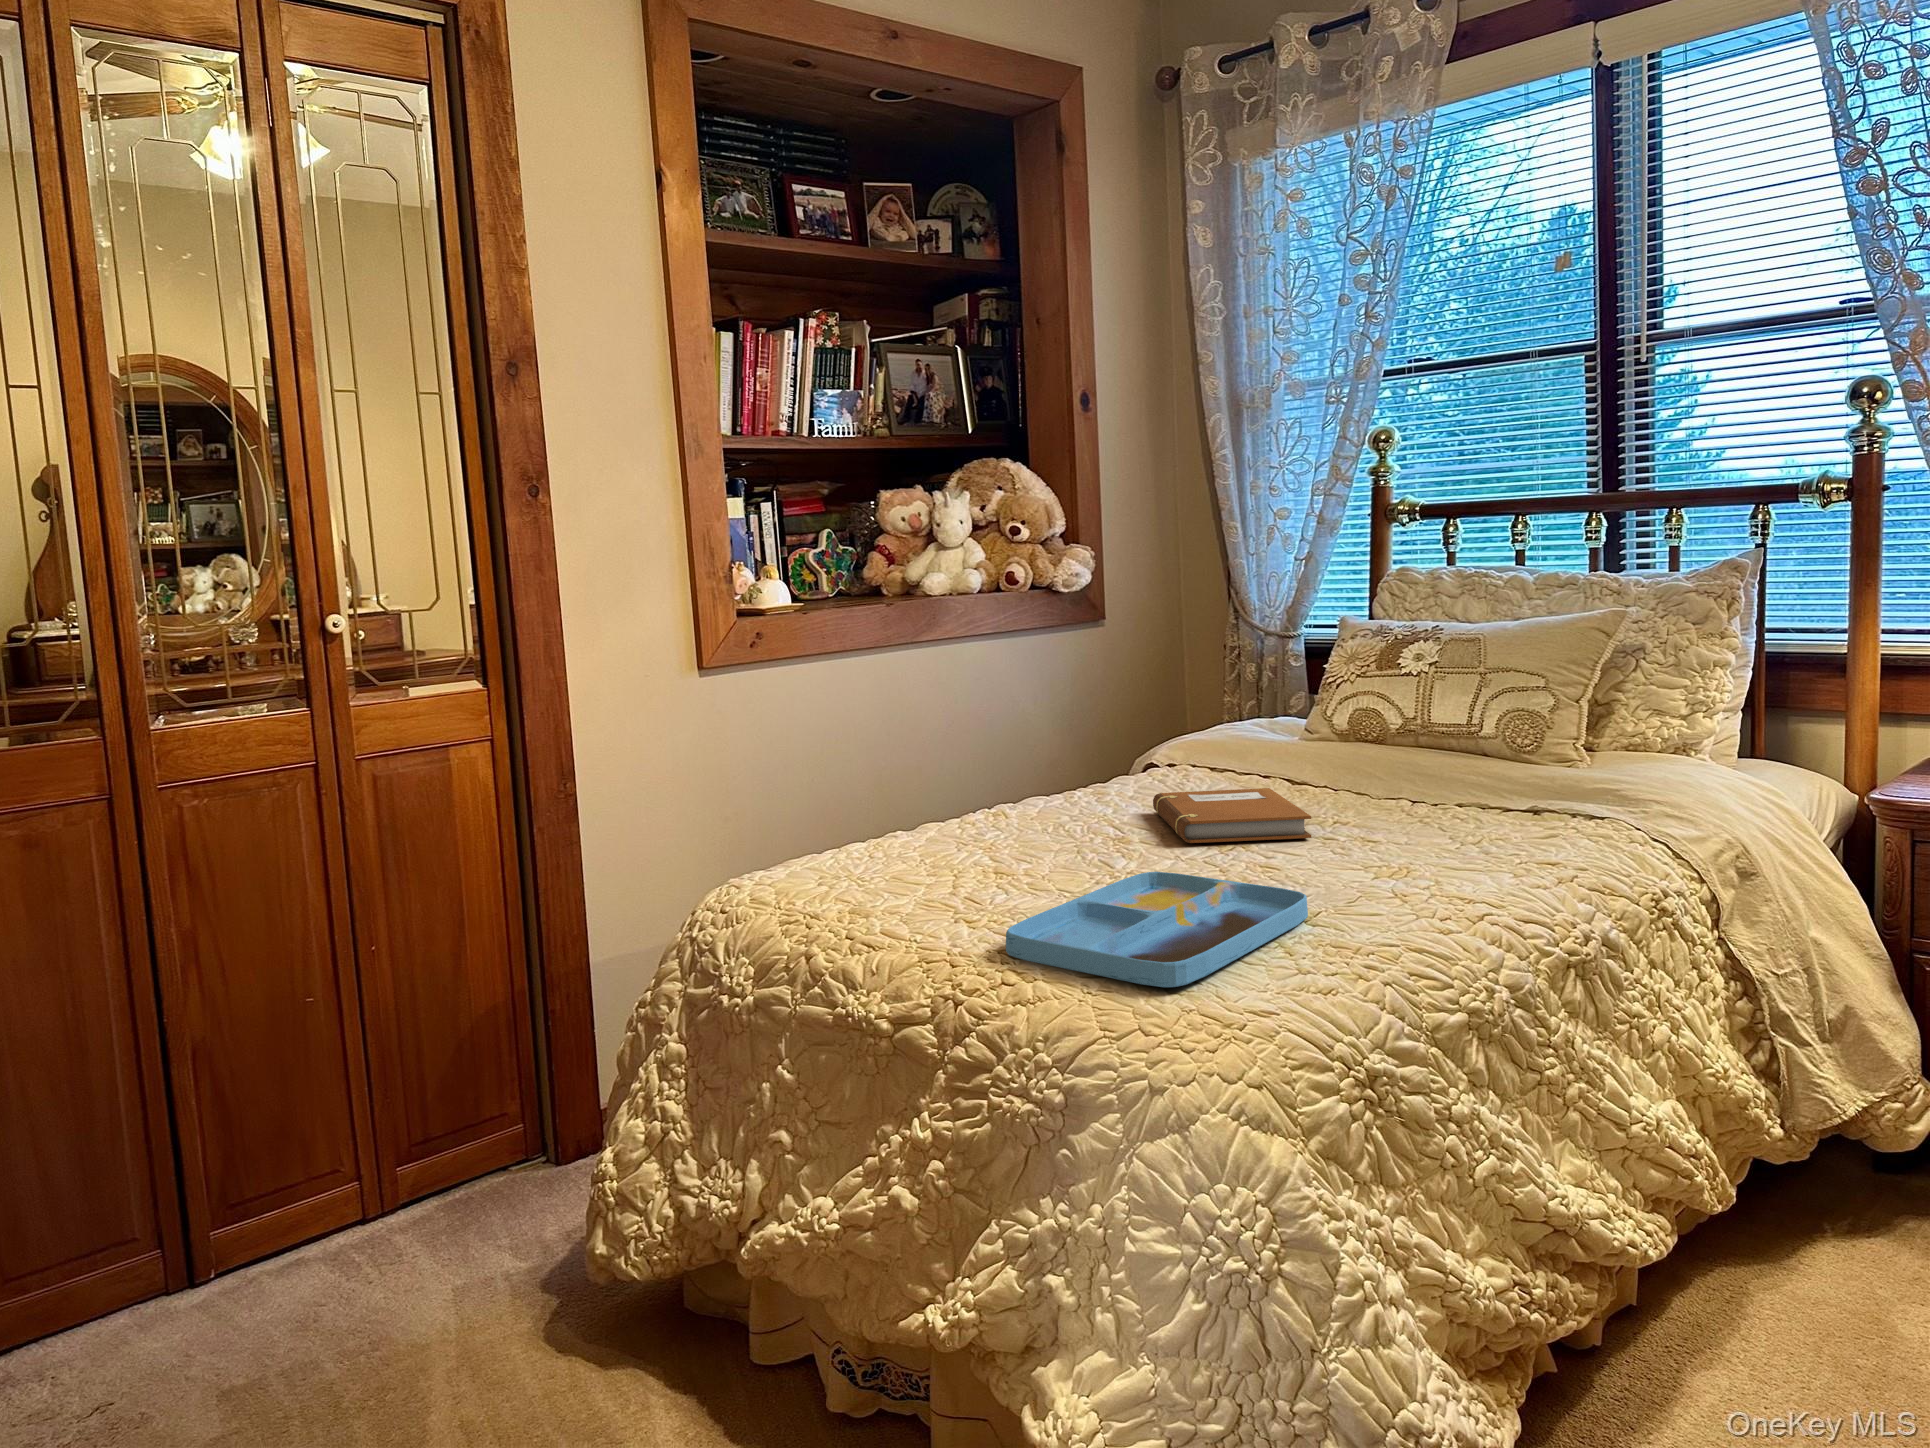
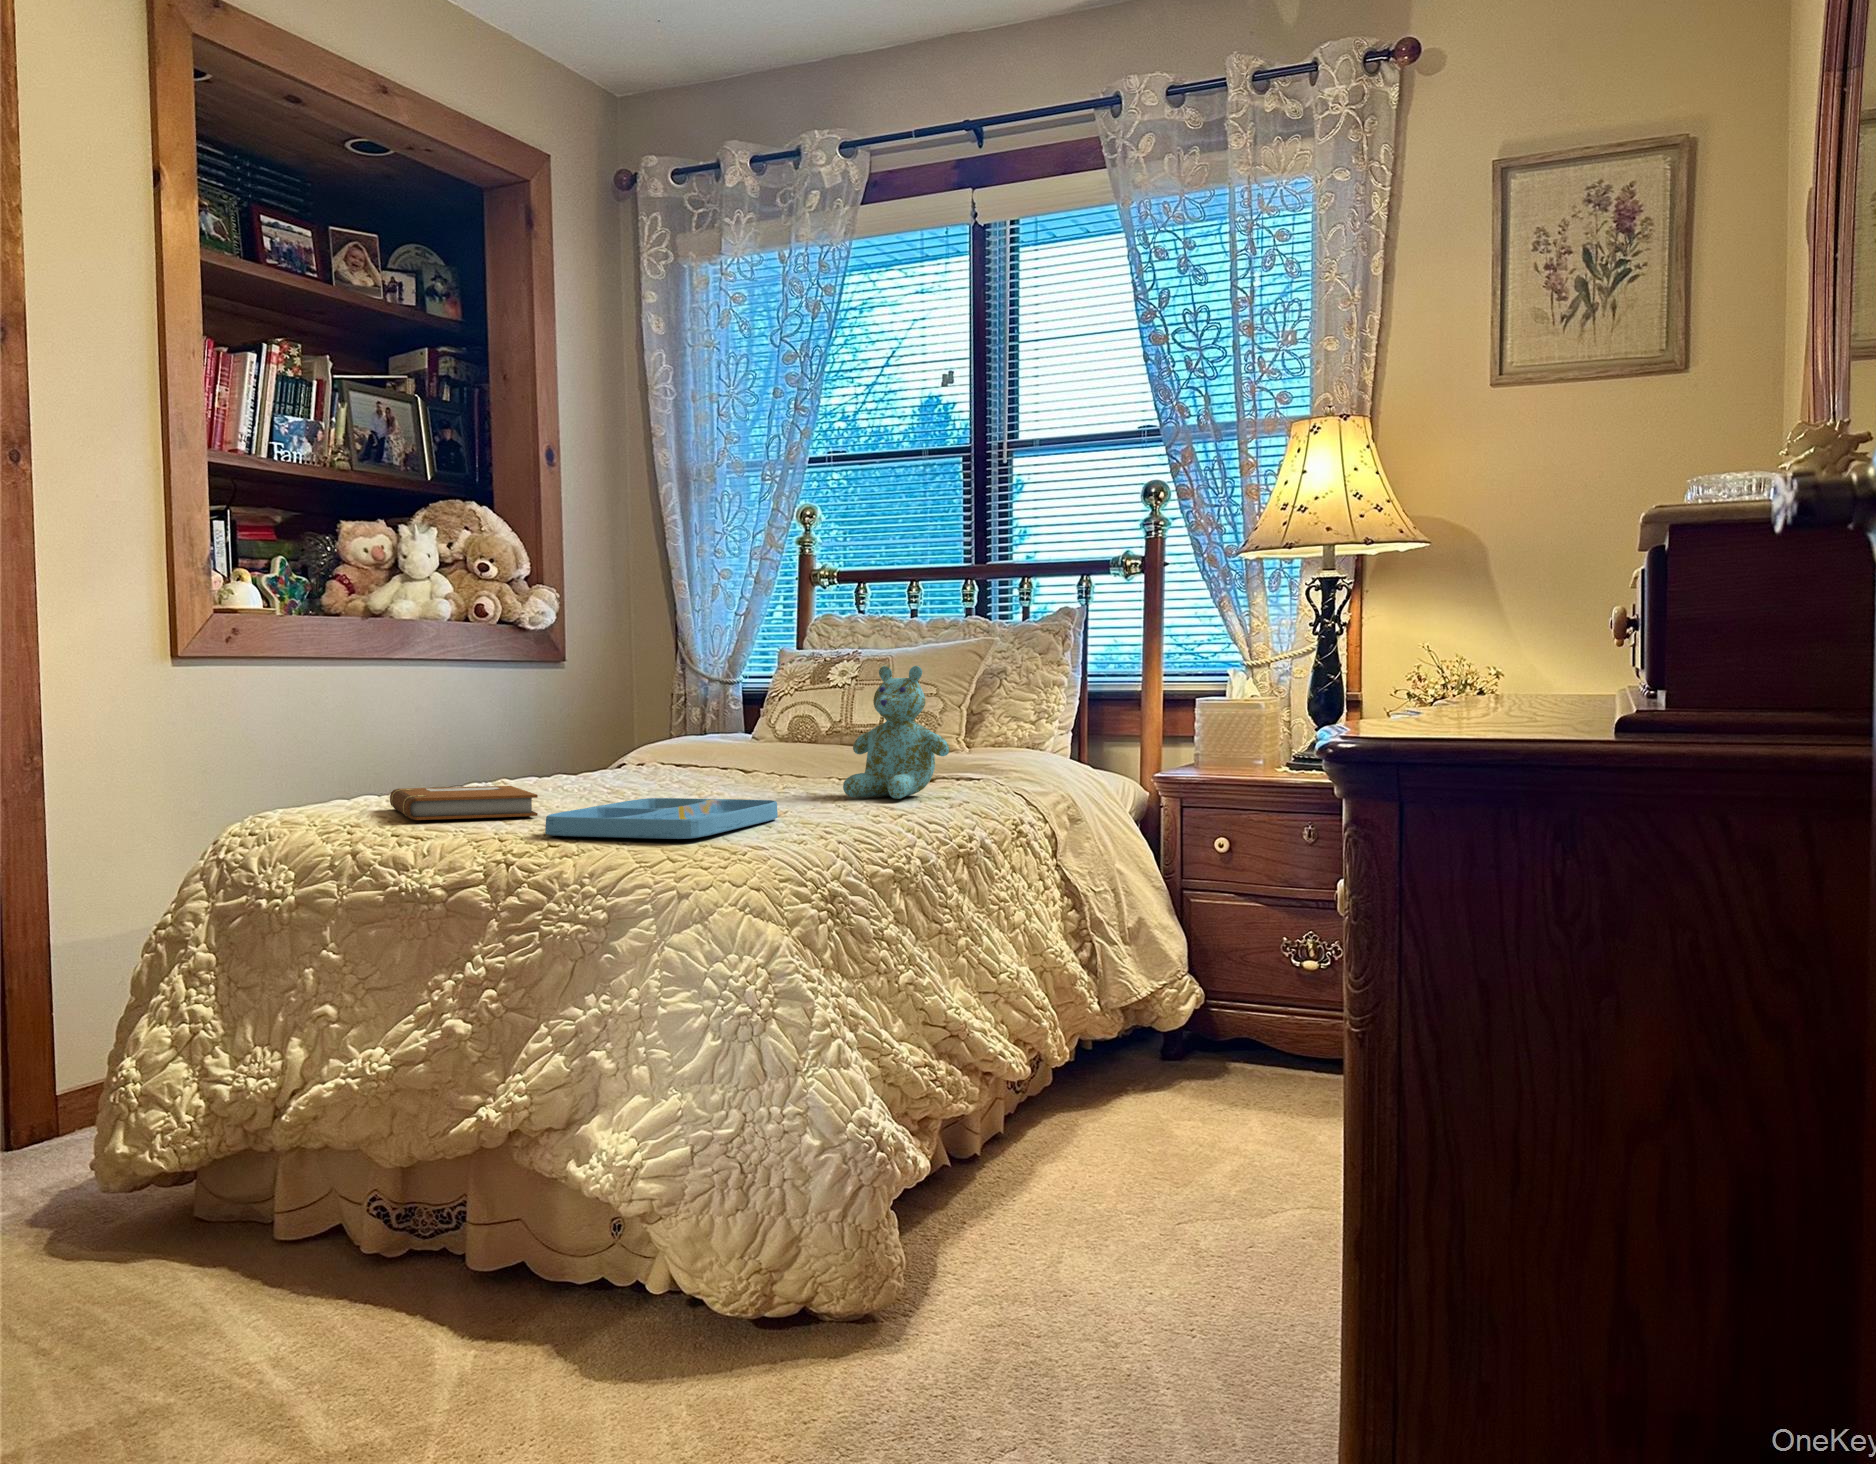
stuffed bear: none [1406,680,1557,864] -> present [843,666,950,799]
notebook: present [1153,788,1311,843] -> present [390,786,538,820]

